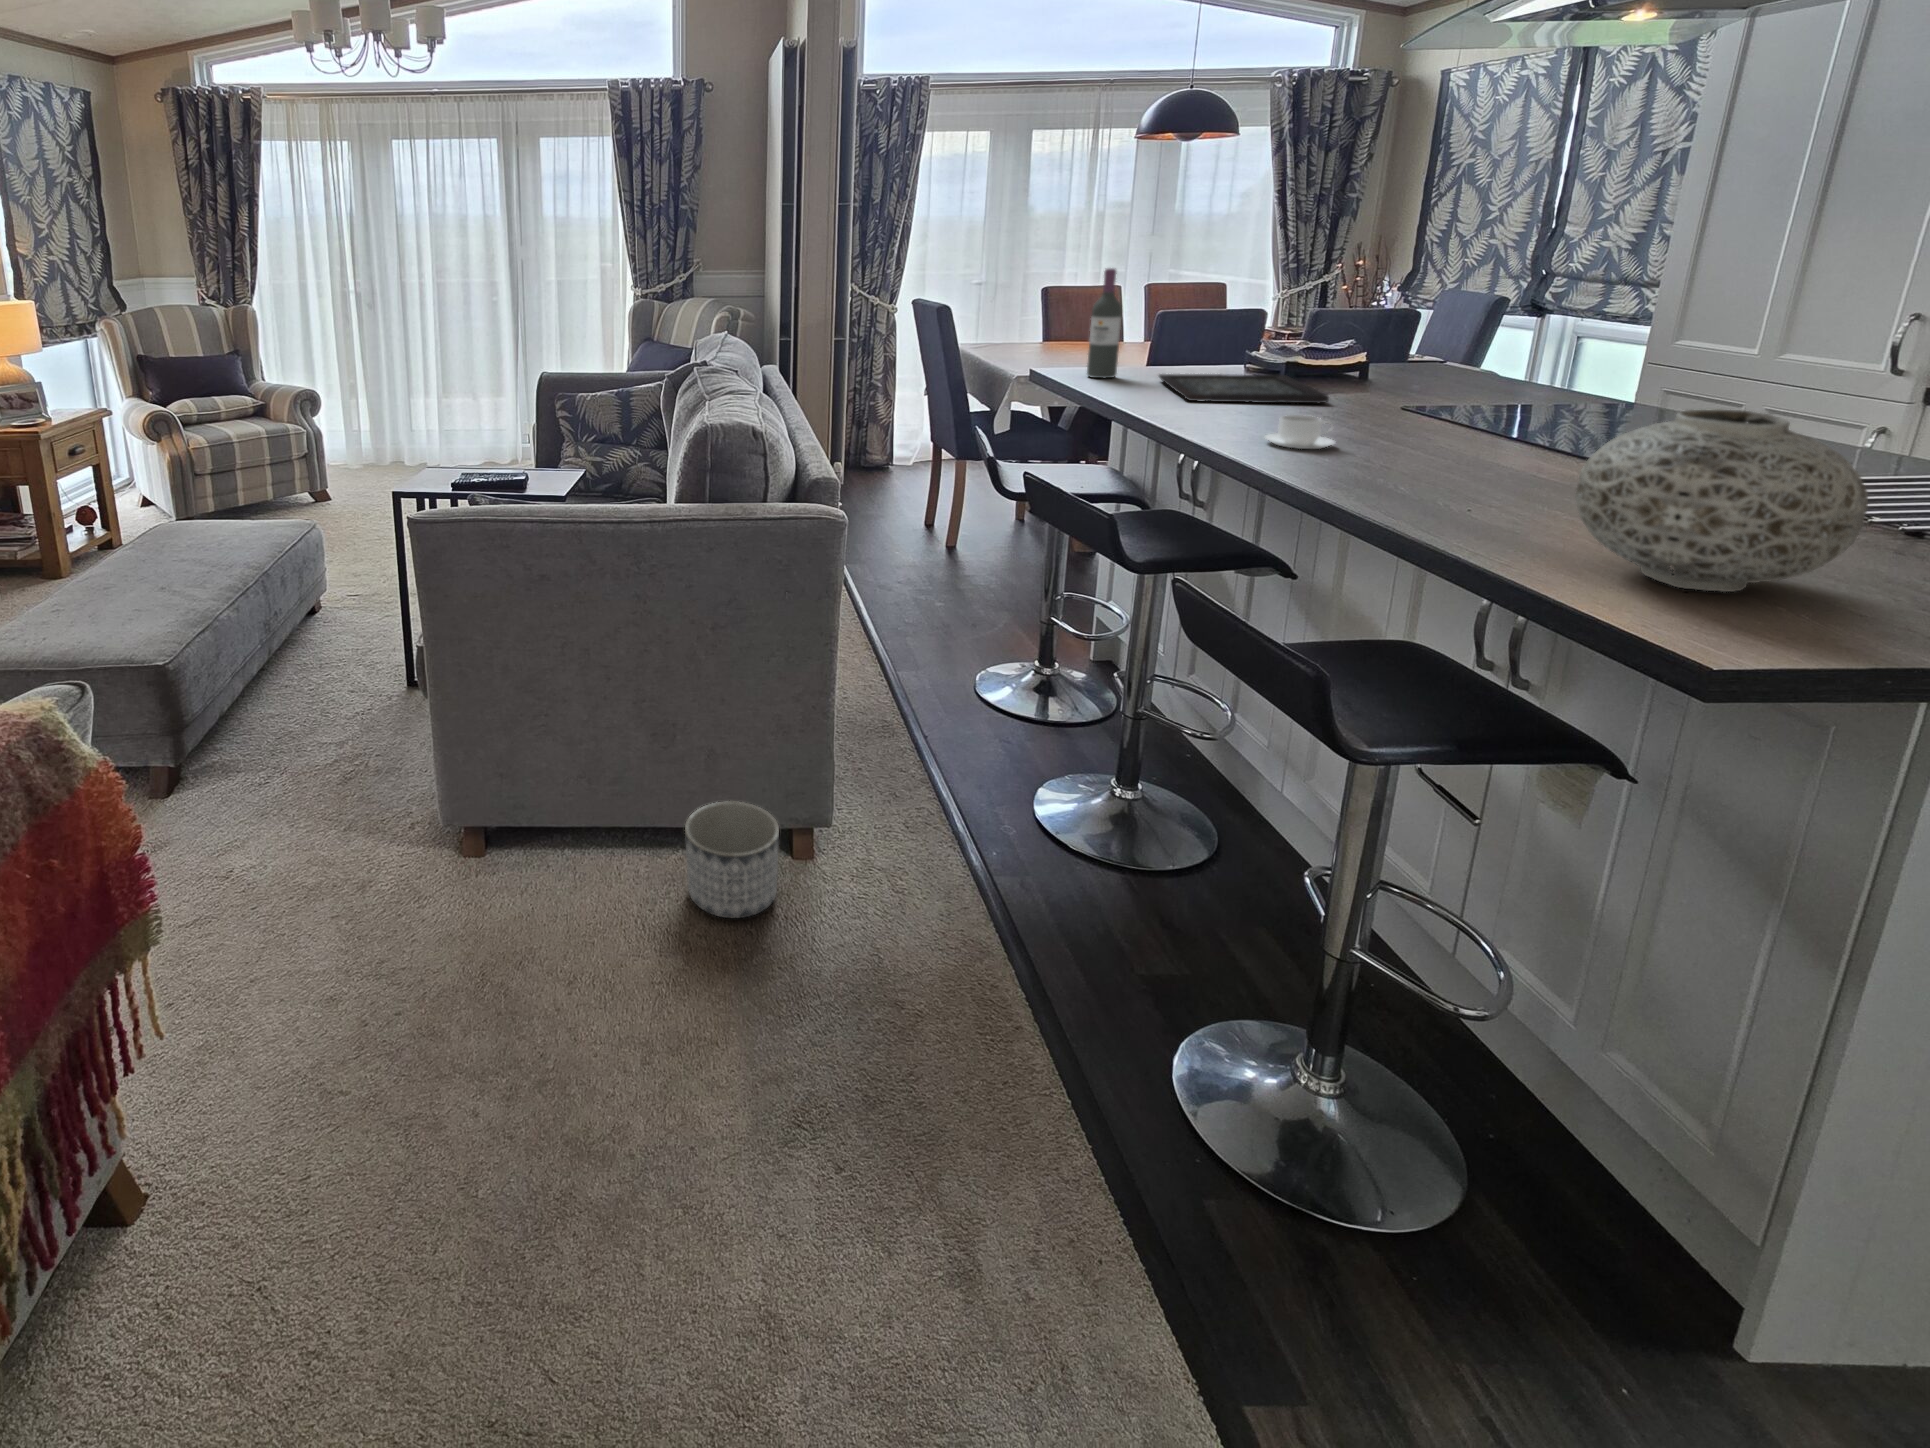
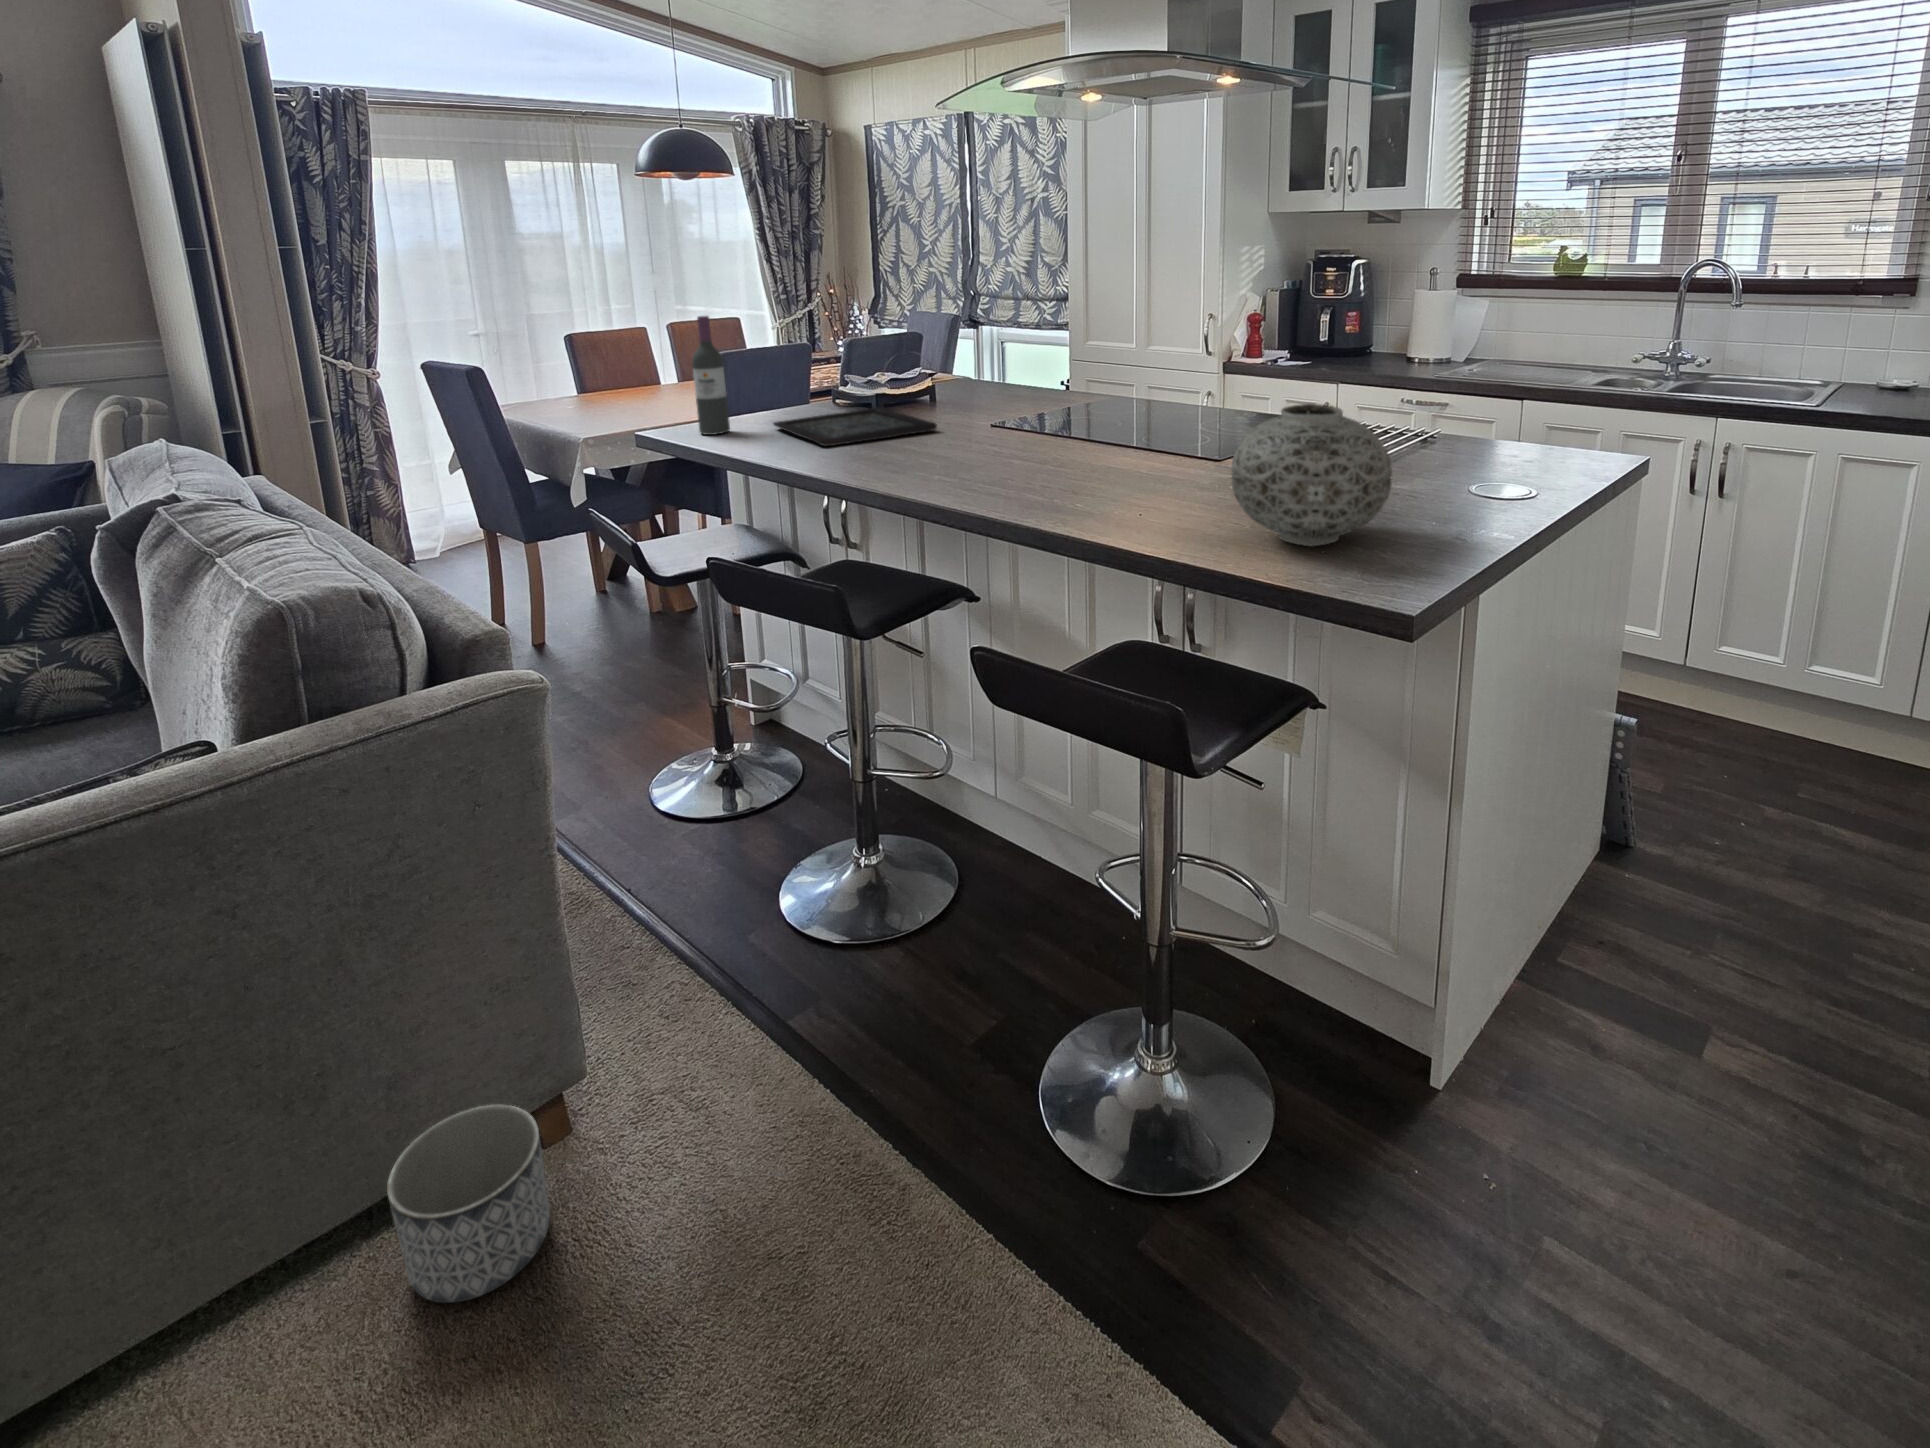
coffee cup: present [1265,415,1335,449] -> none [930,447,989,480]

